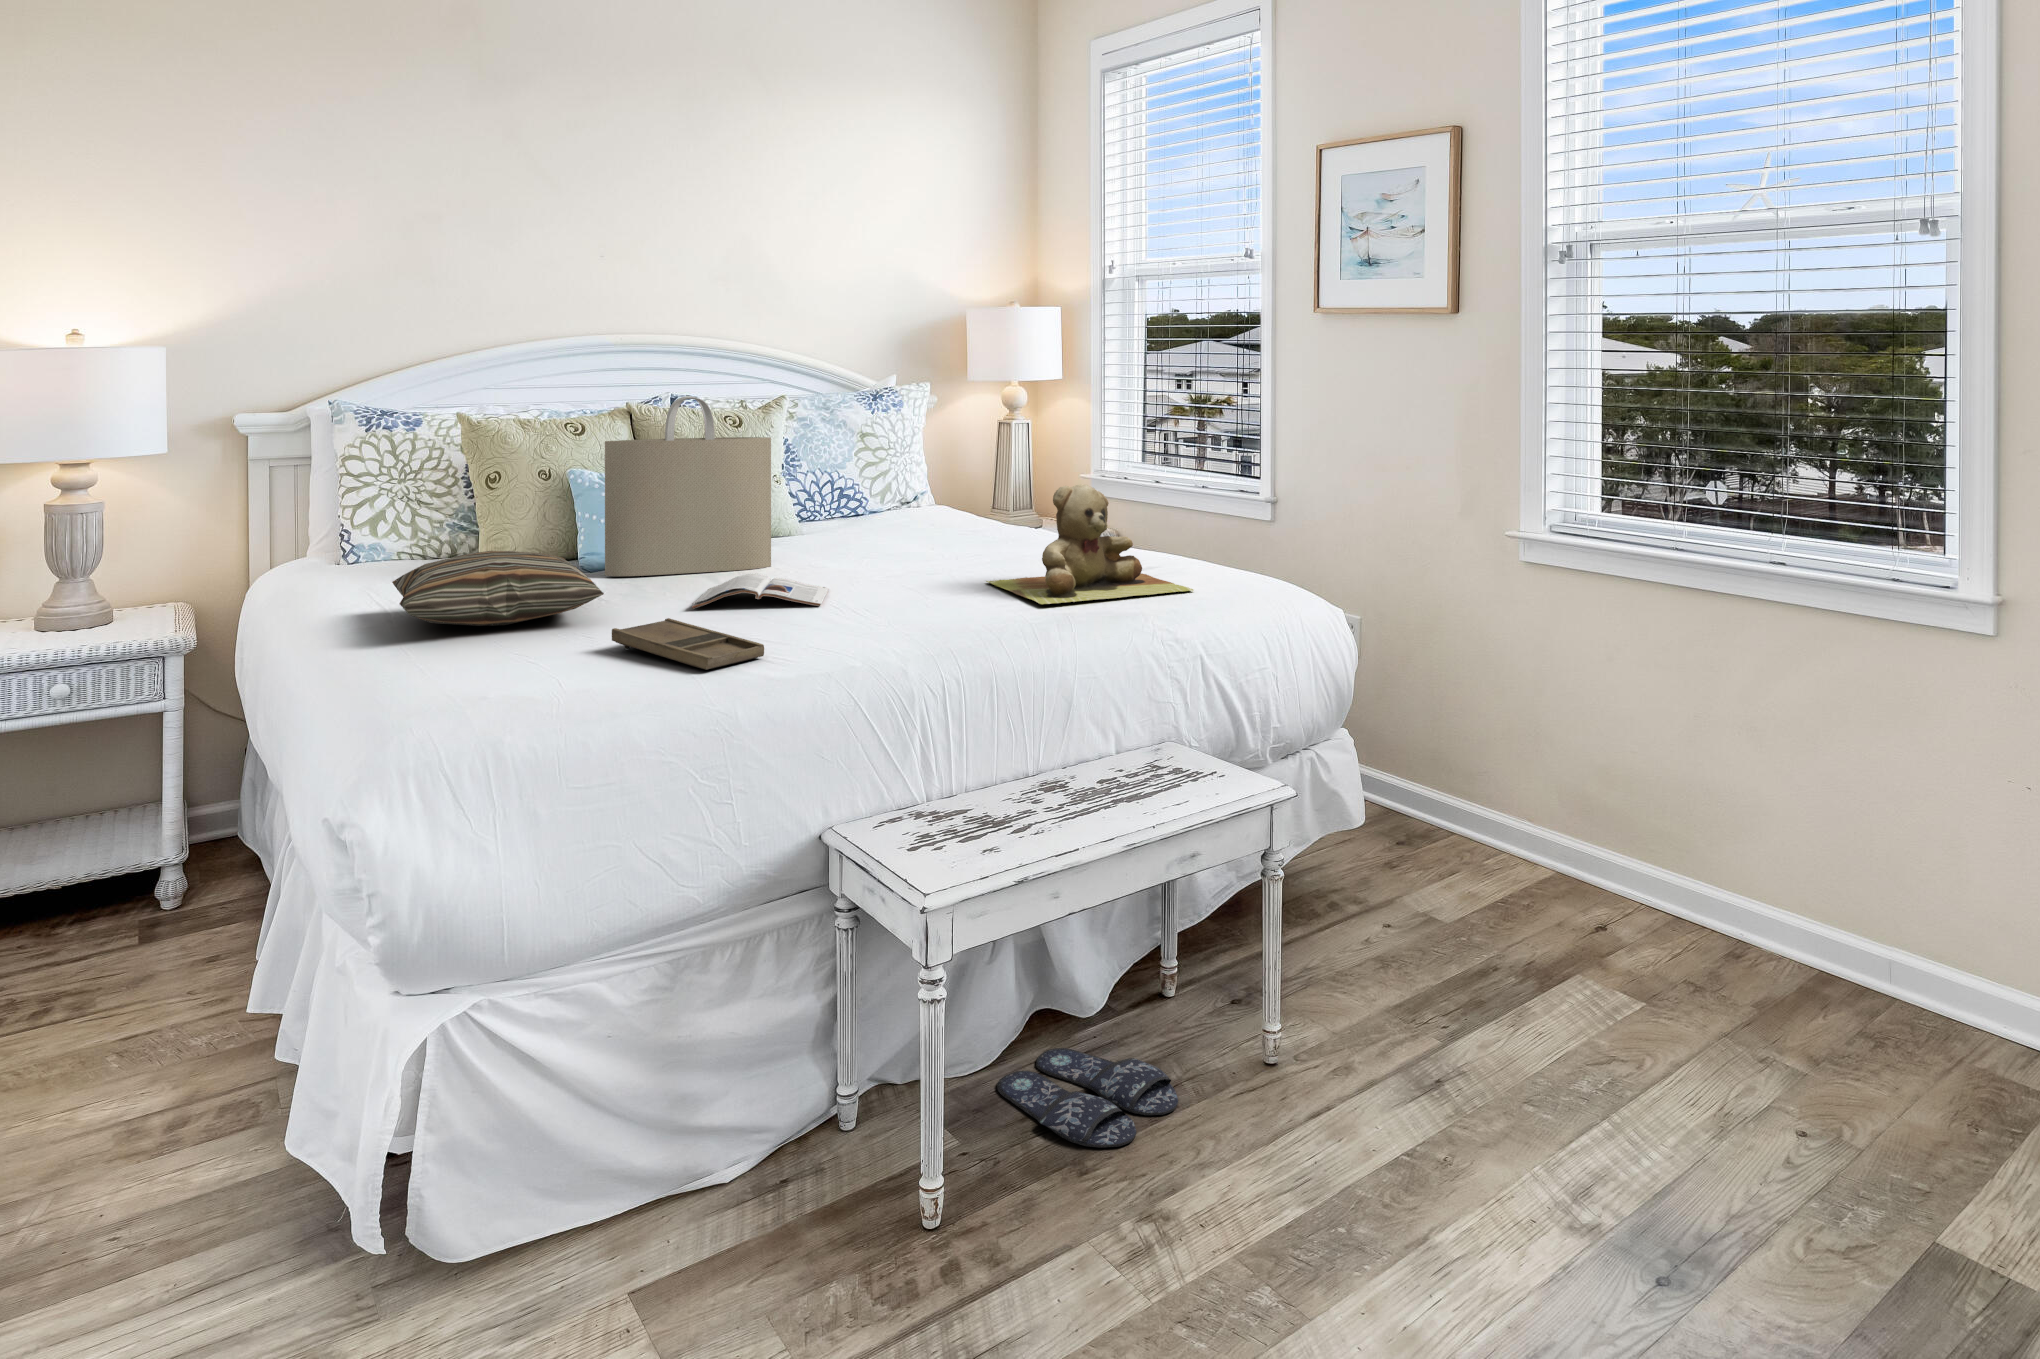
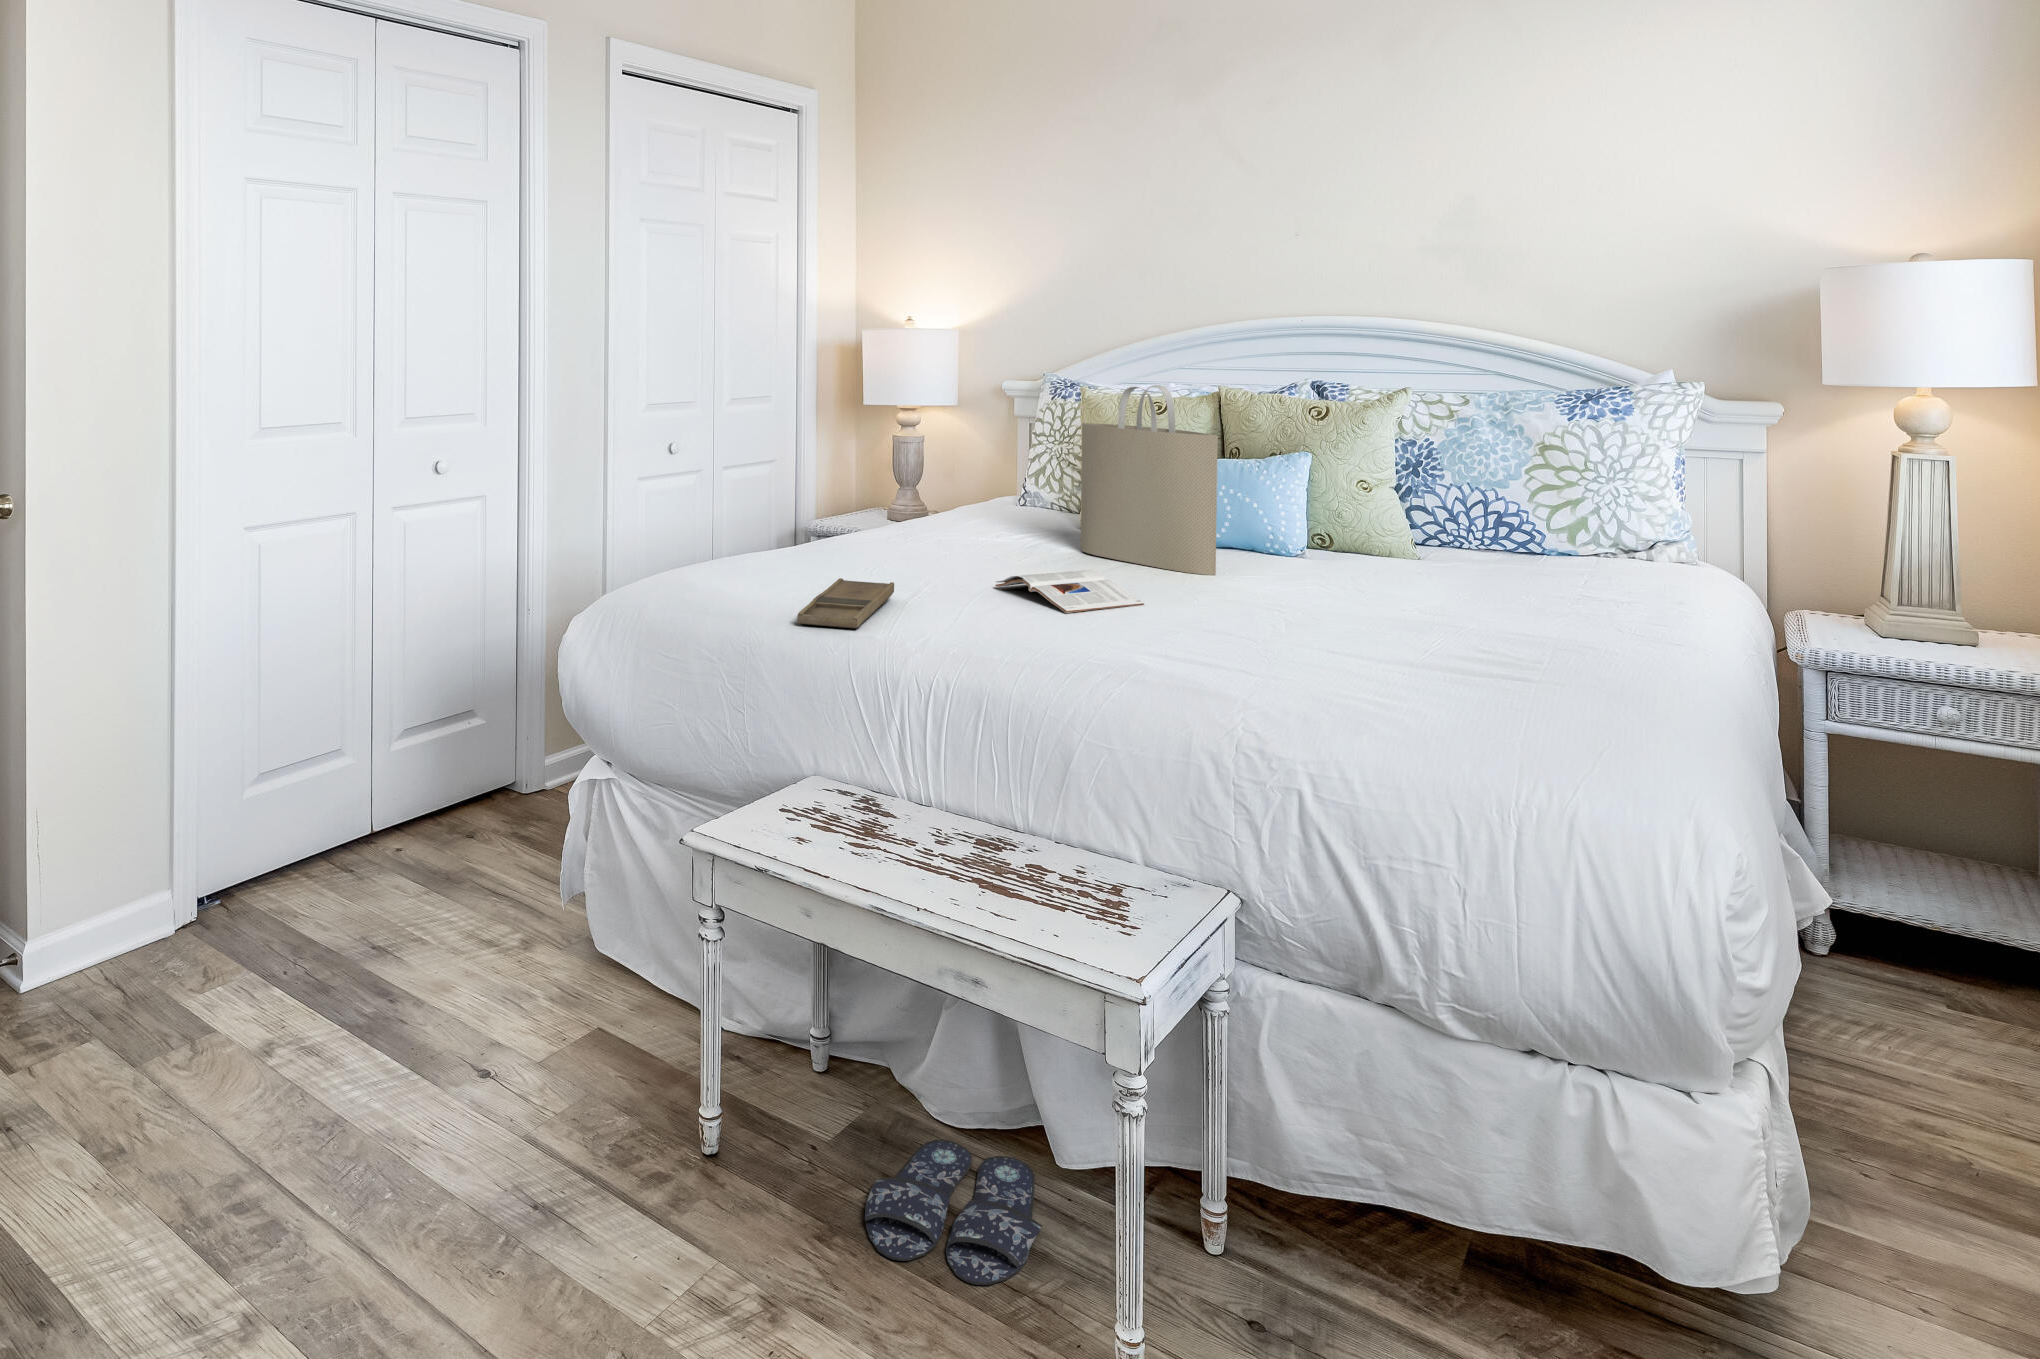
teddy bear: present [986,485,1193,604] -> none [1185,537,1496,724]
pillow: present [392,551,604,626] -> none [802,504,1002,563]

